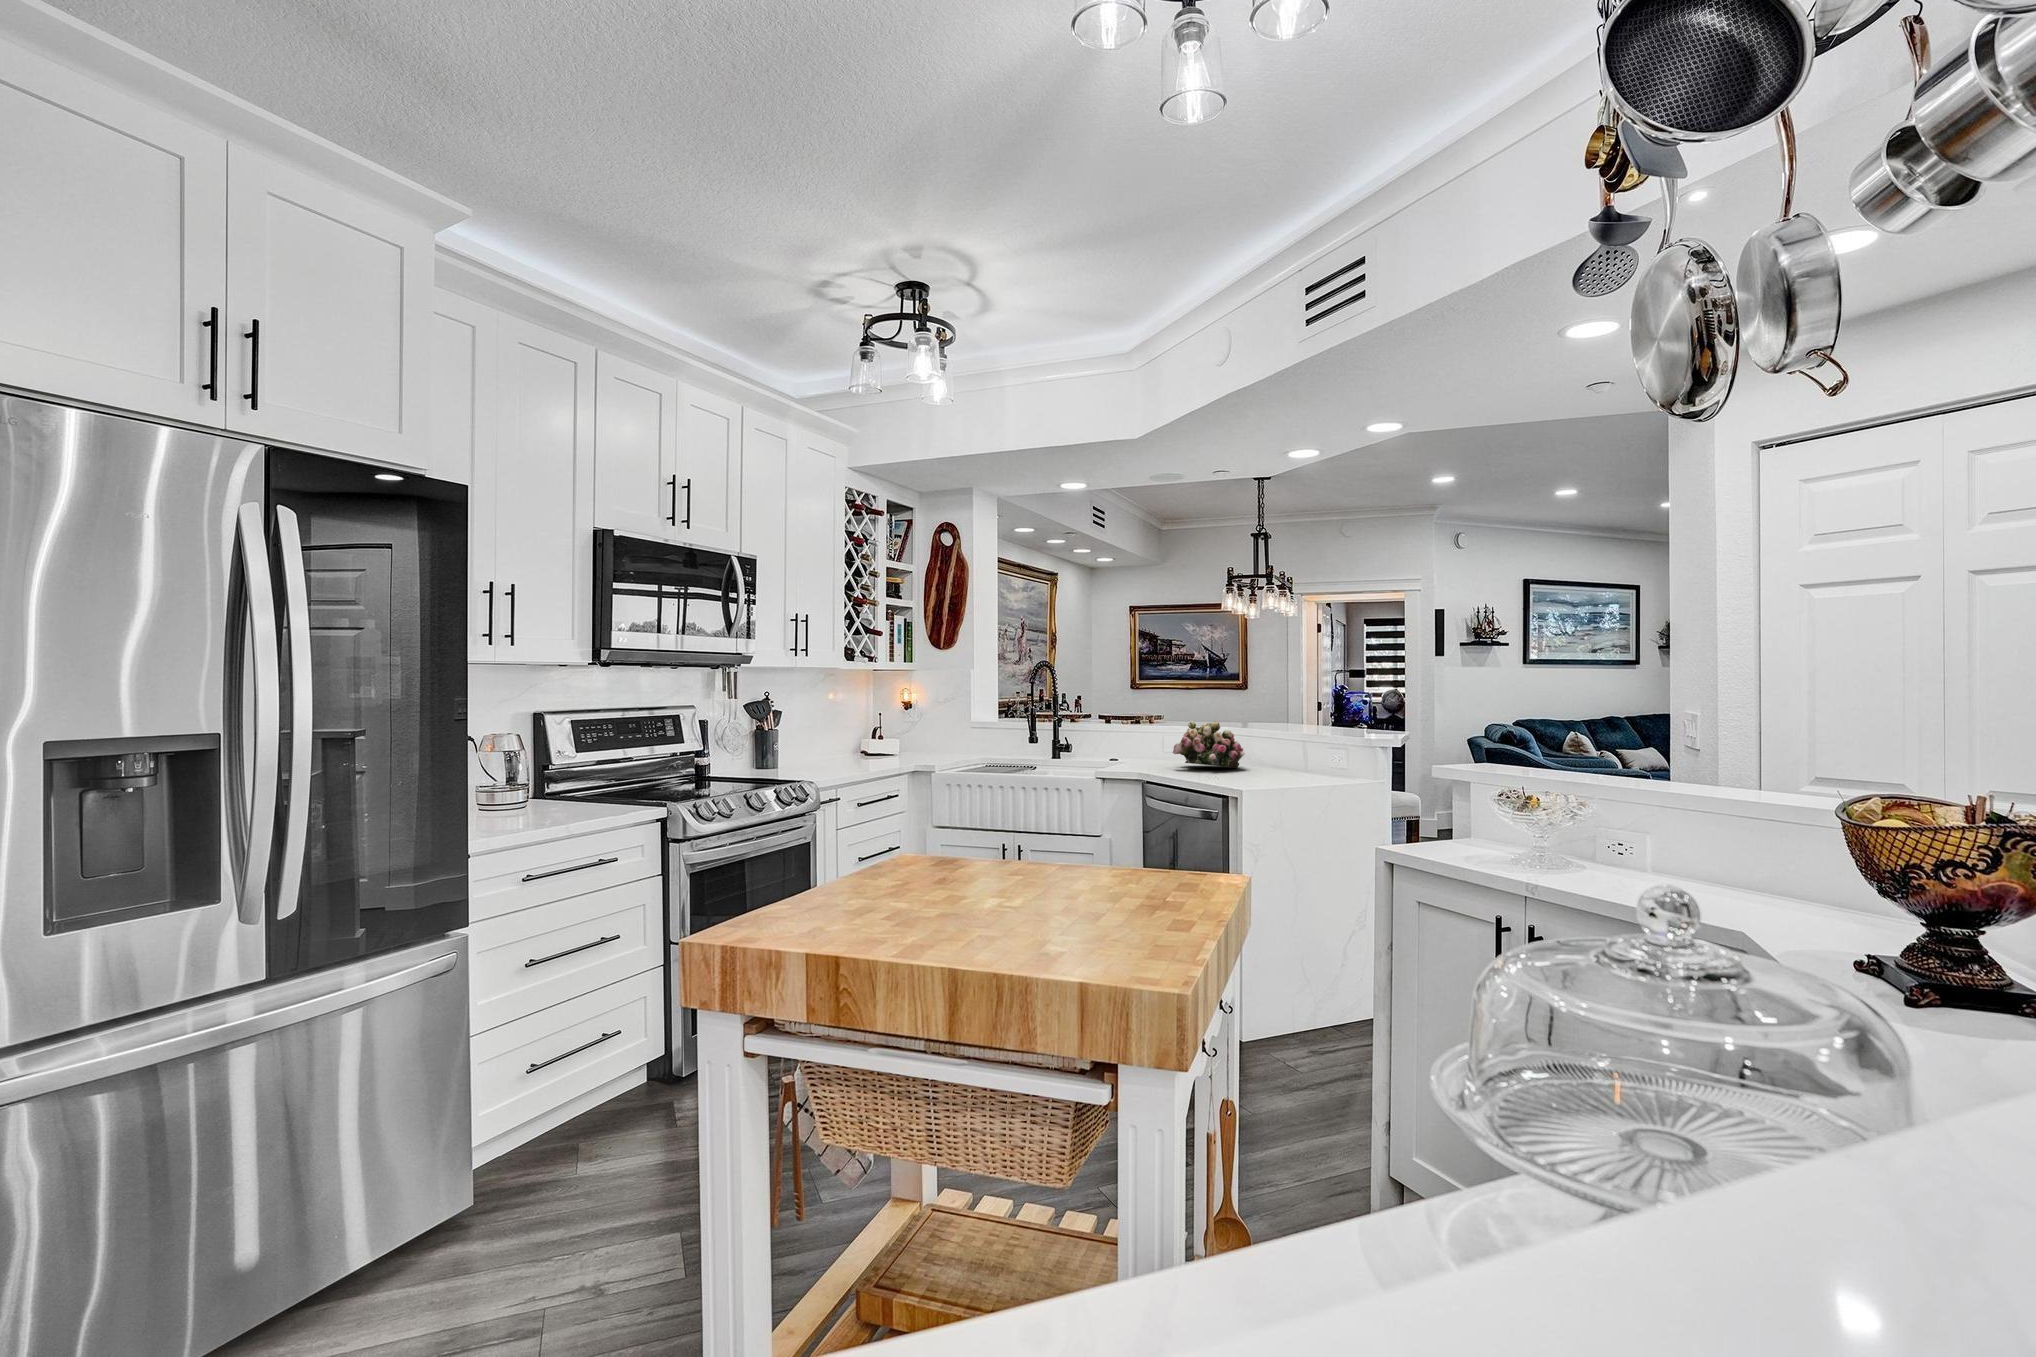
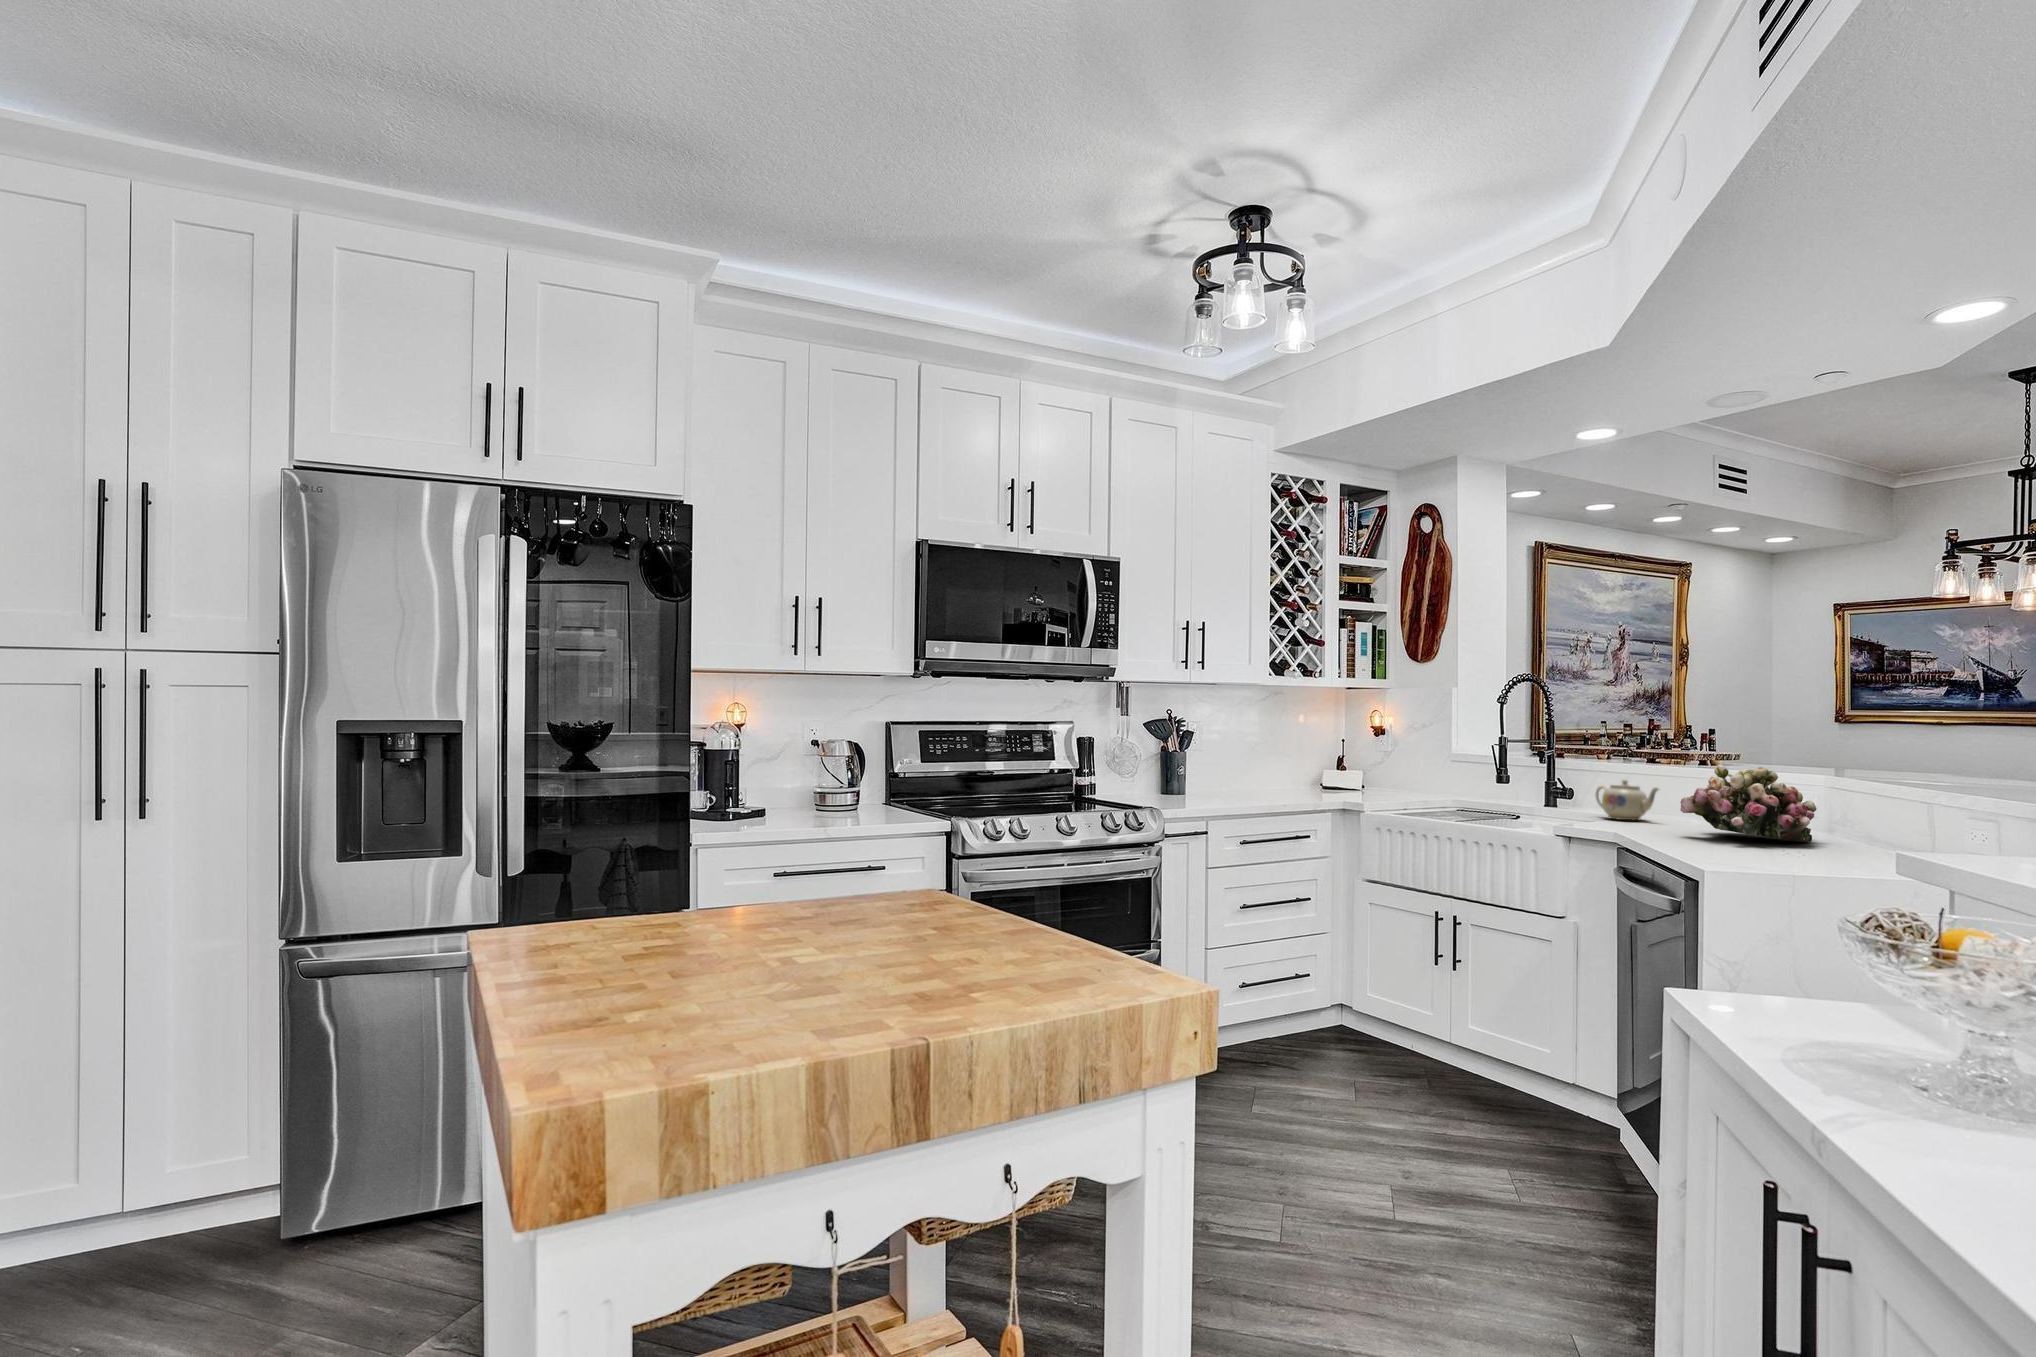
teapot: none [1099,735,1143,763] -> present [1596,780,1659,820]

